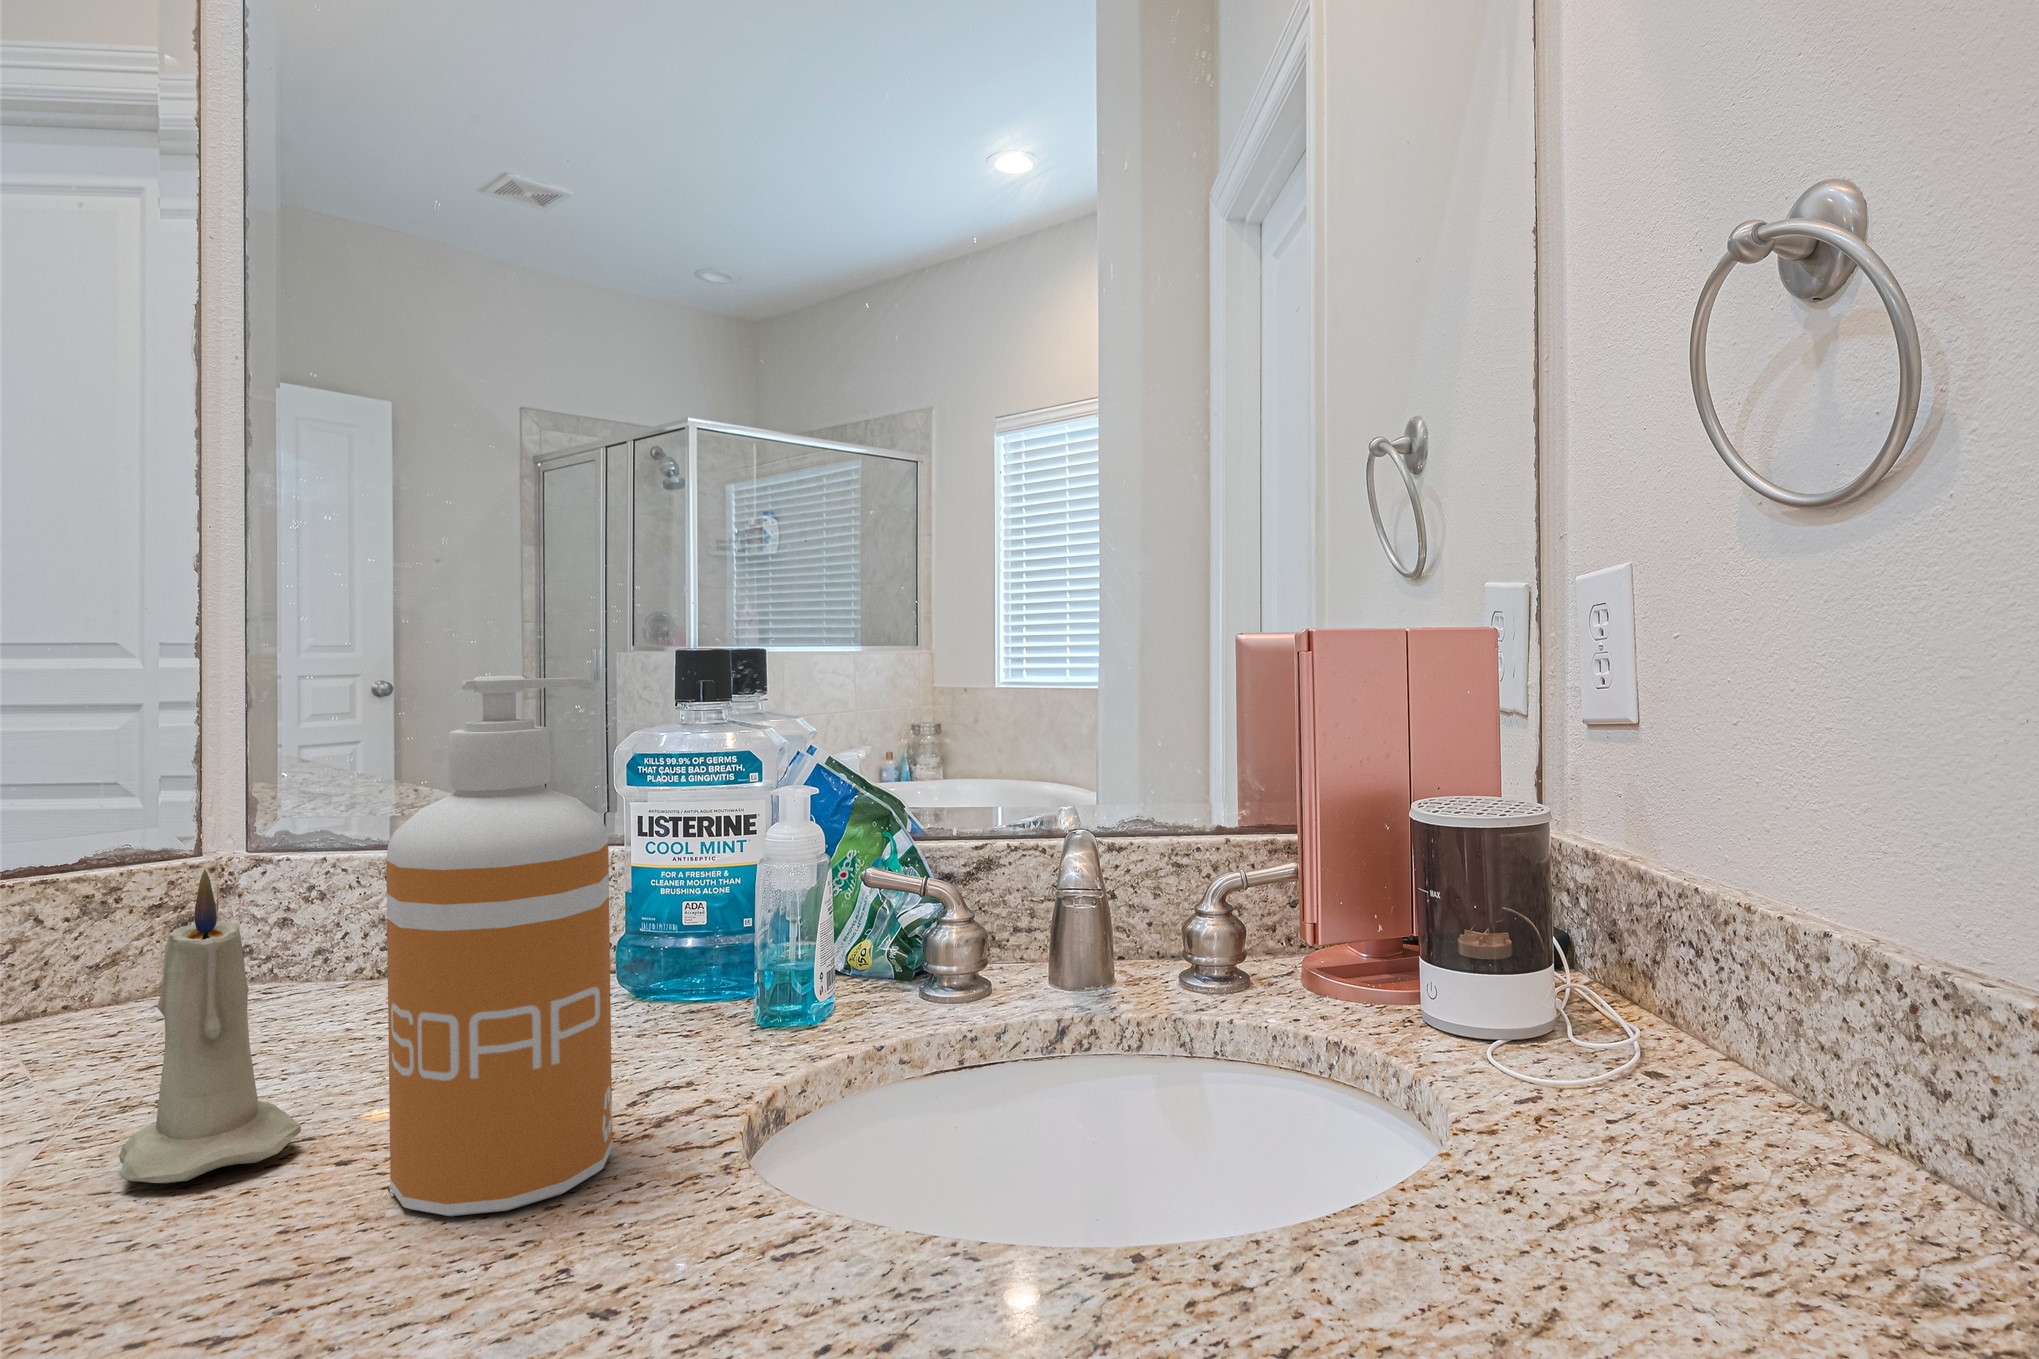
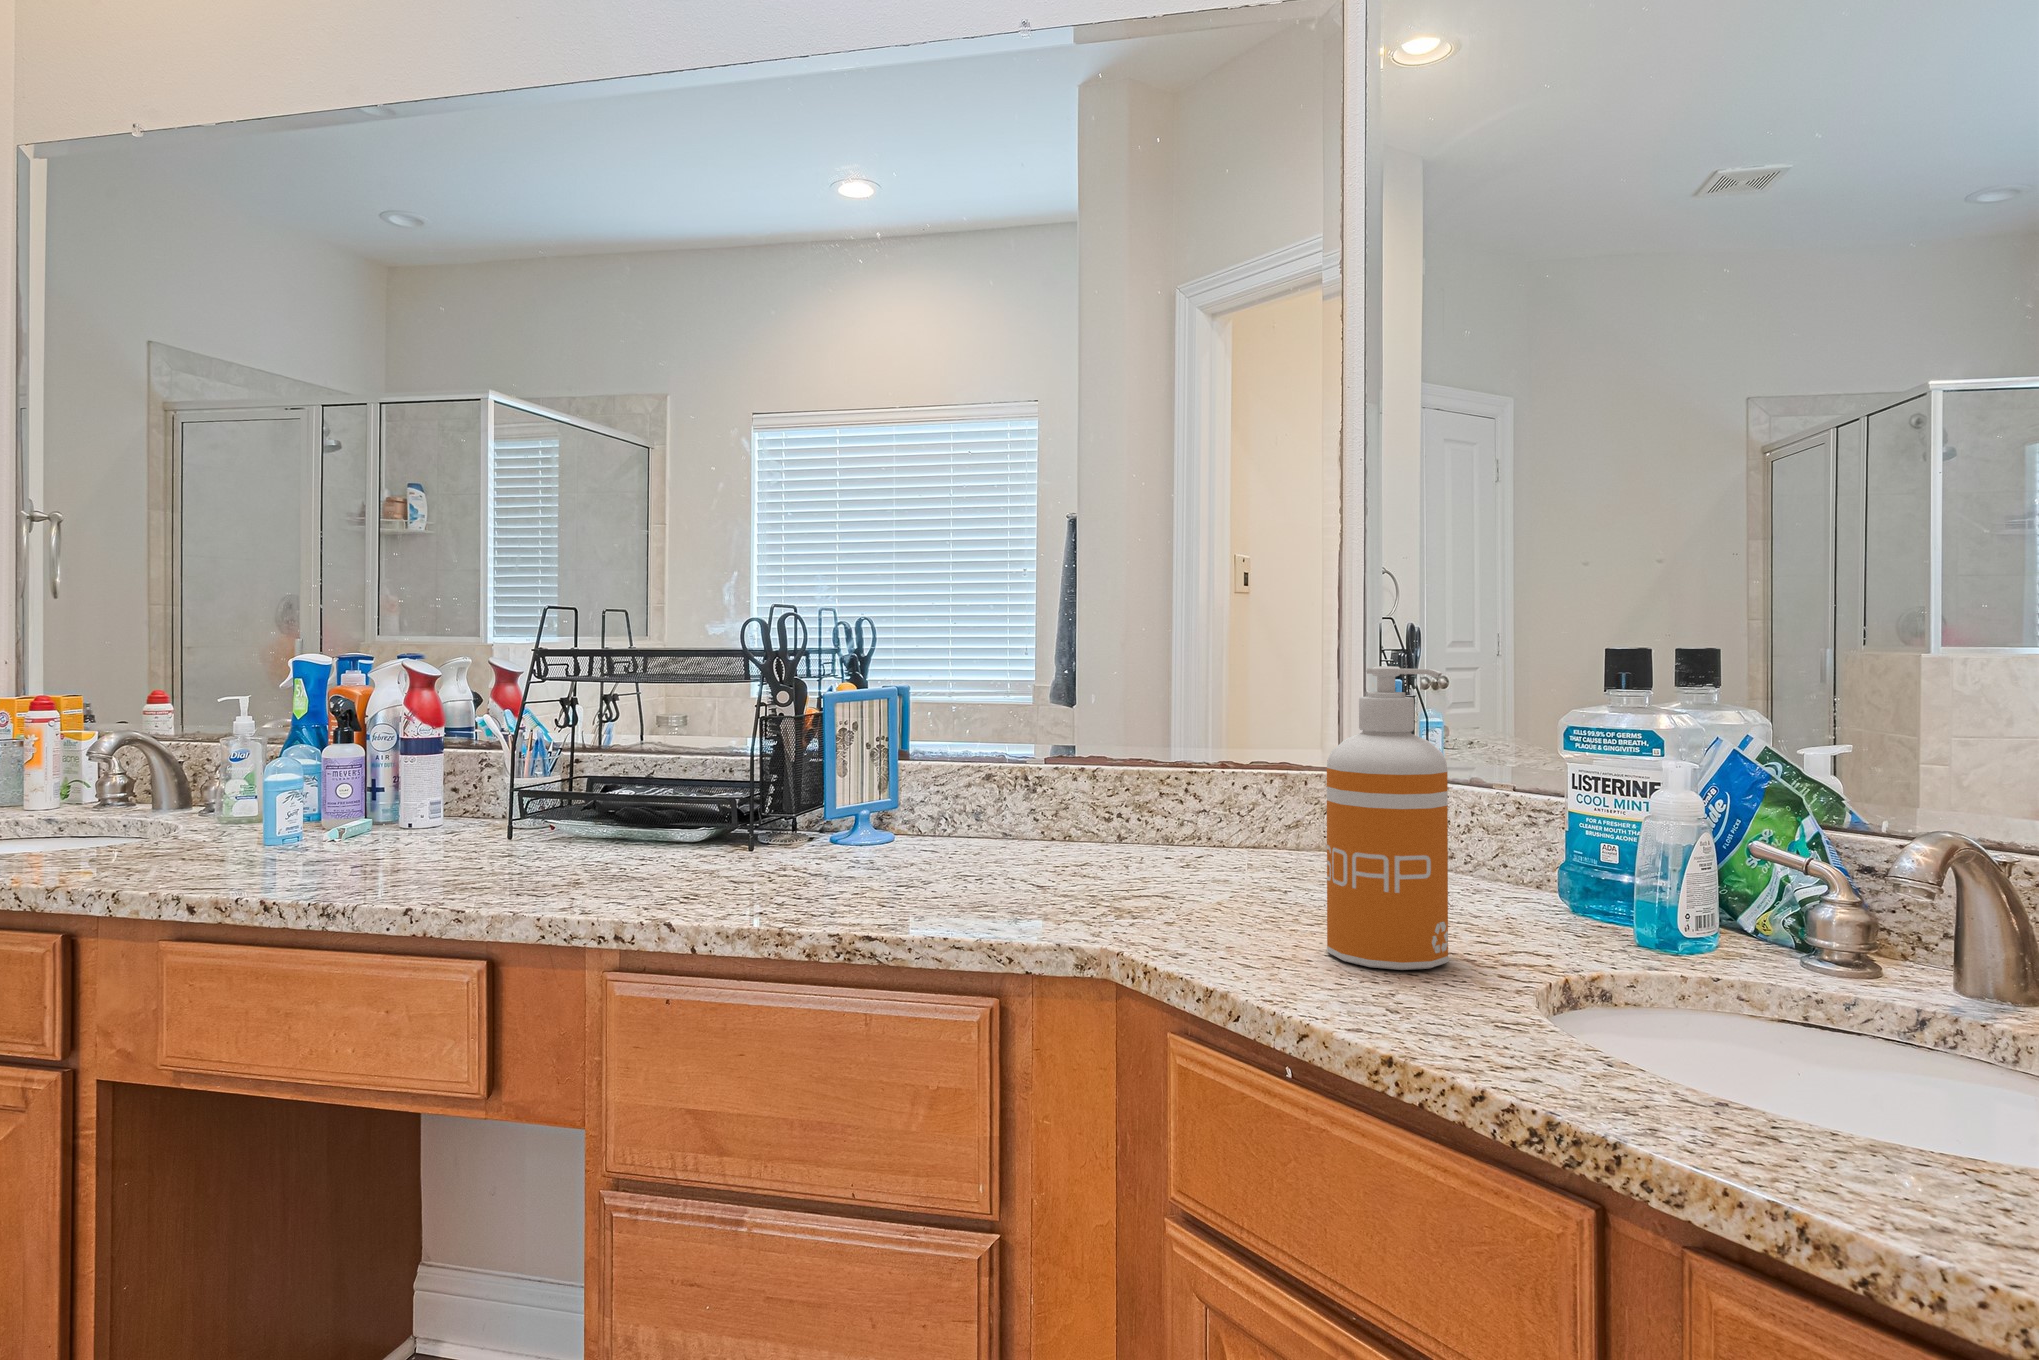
candle: present [119,869,301,1183] -> none [1232,762,1312,919]

